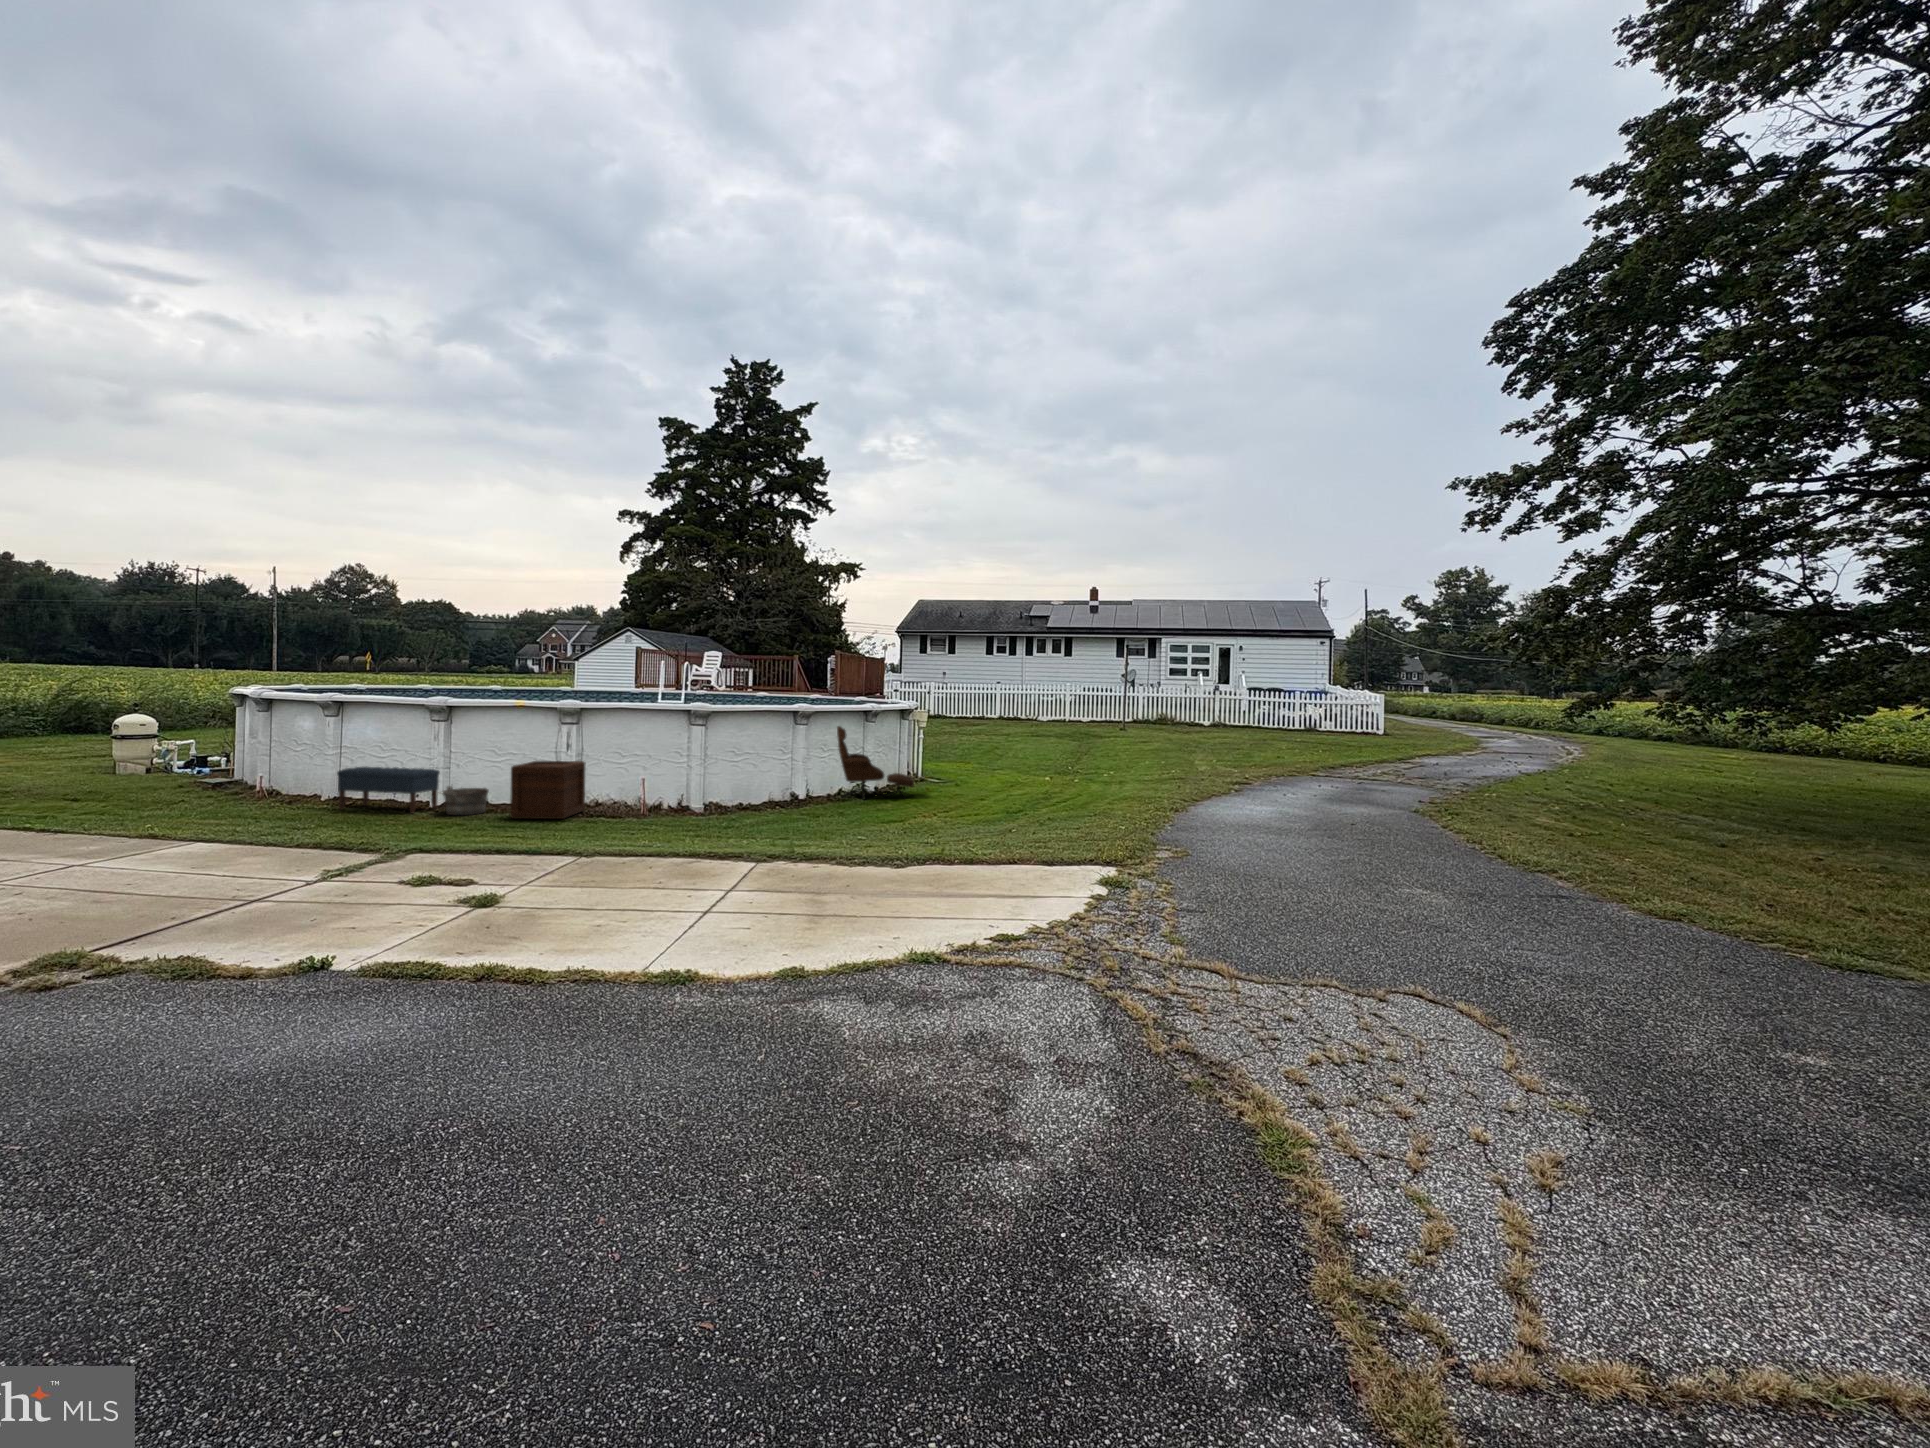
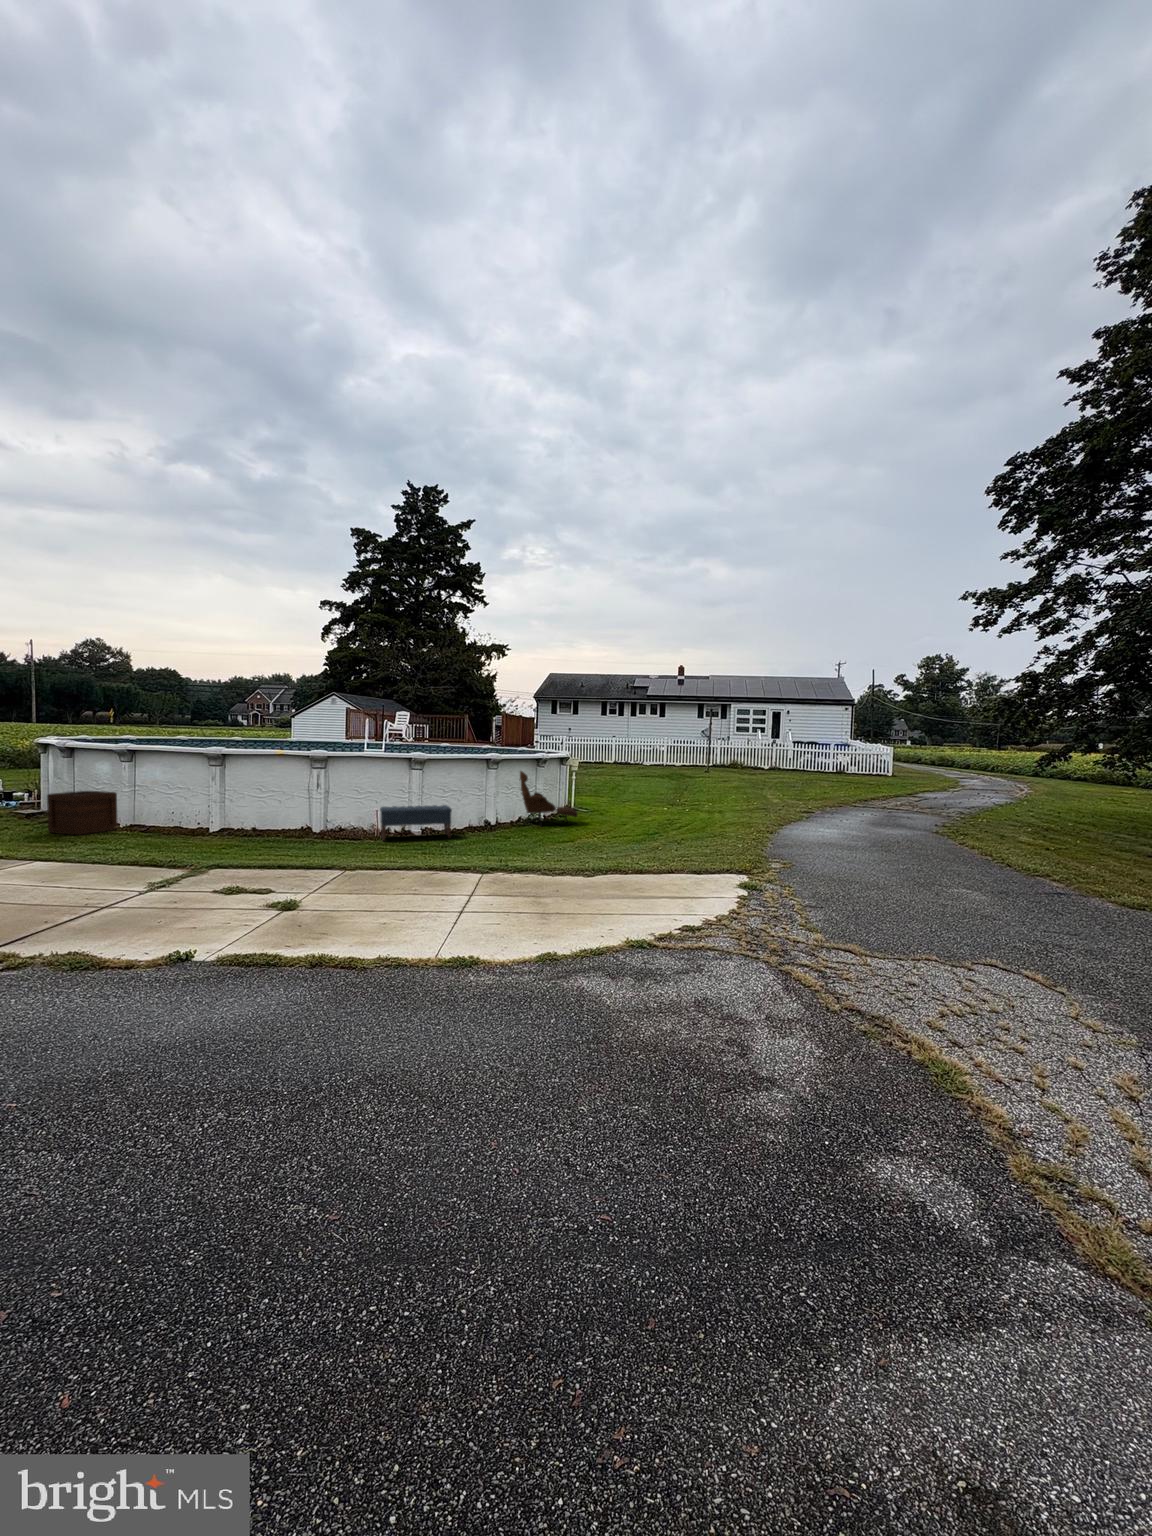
wooden crate: present [510,761,585,819] -> present [47,791,117,835]
bench: present [337,766,440,813] -> present [380,805,452,841]
bucket: present [443,786,489,815] -> none [216,817,255,840]

